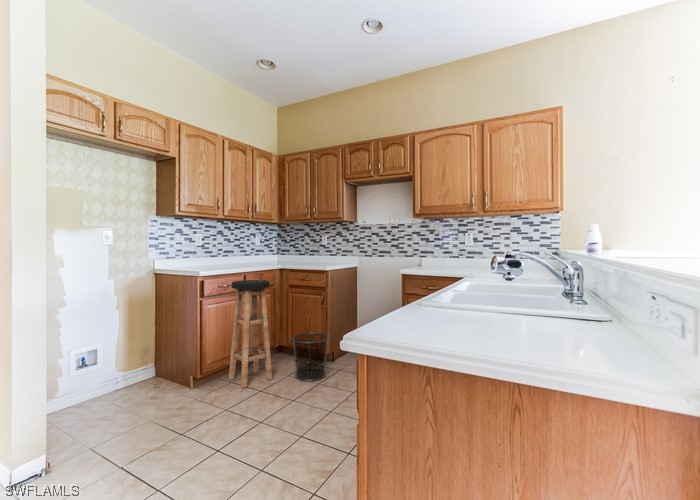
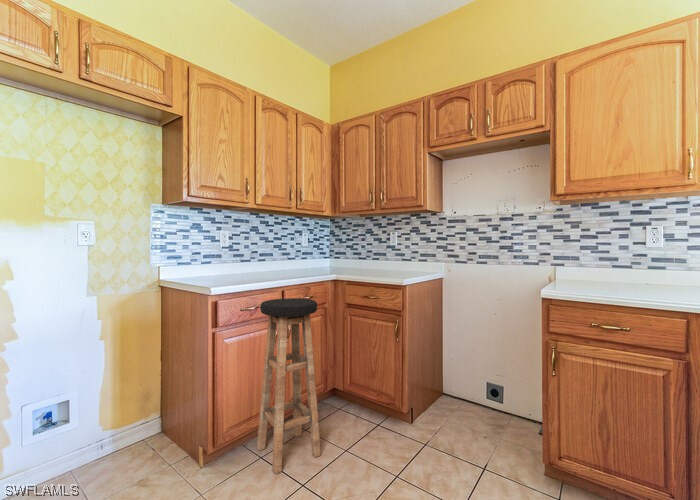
waste bin: present [293,333,328,381] -> none [352,381,409,467]

